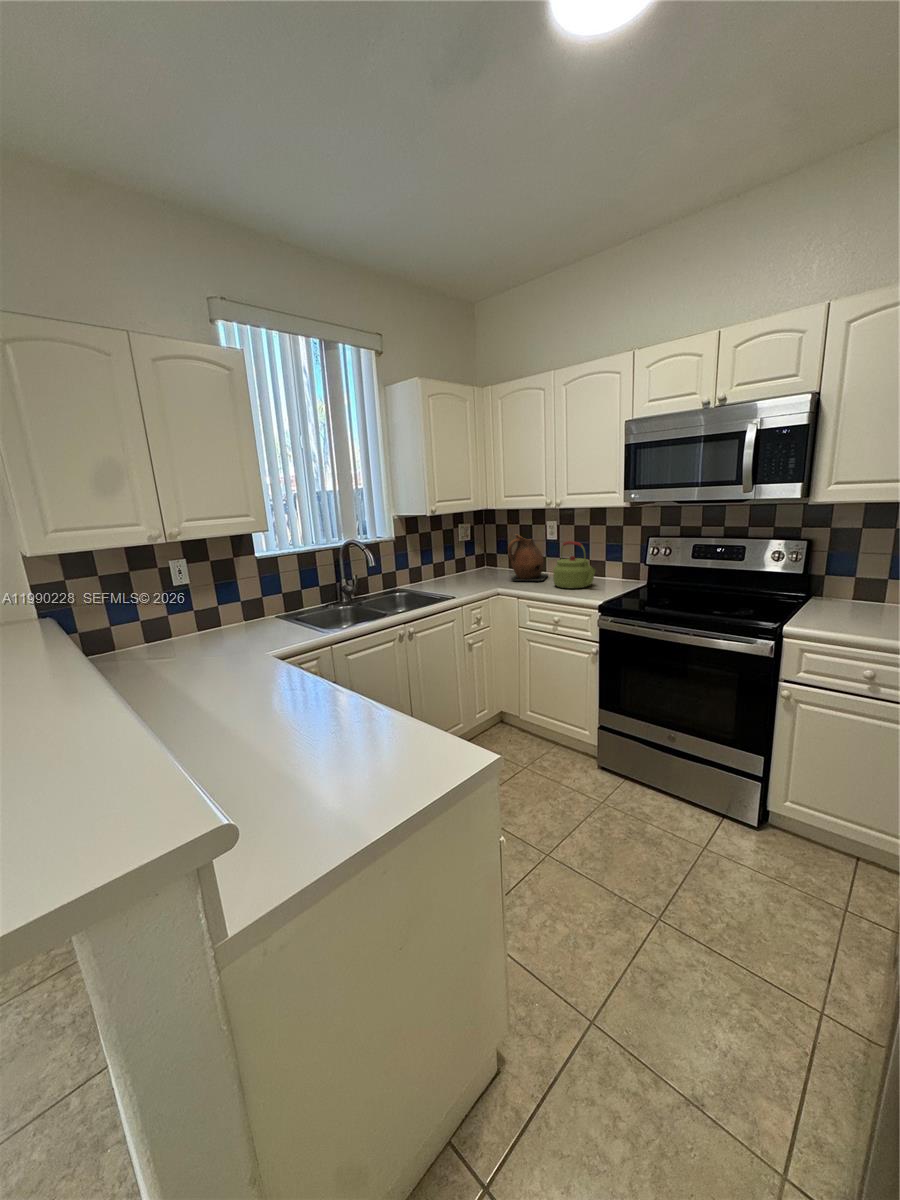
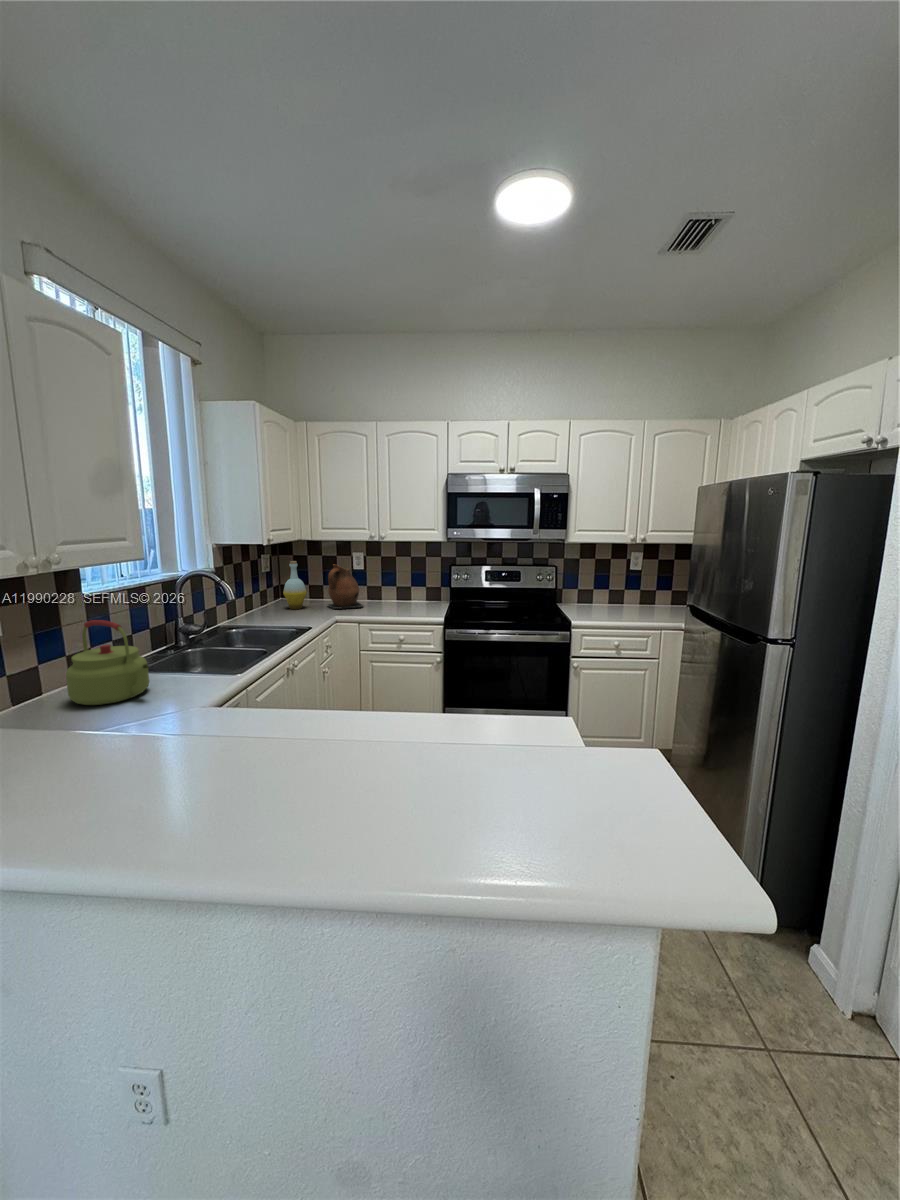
bottle: none [472,531,494,578] -> present [283,561,307,609]
kettle: present [553,541,596,589] -> present [66,620,149,705]

